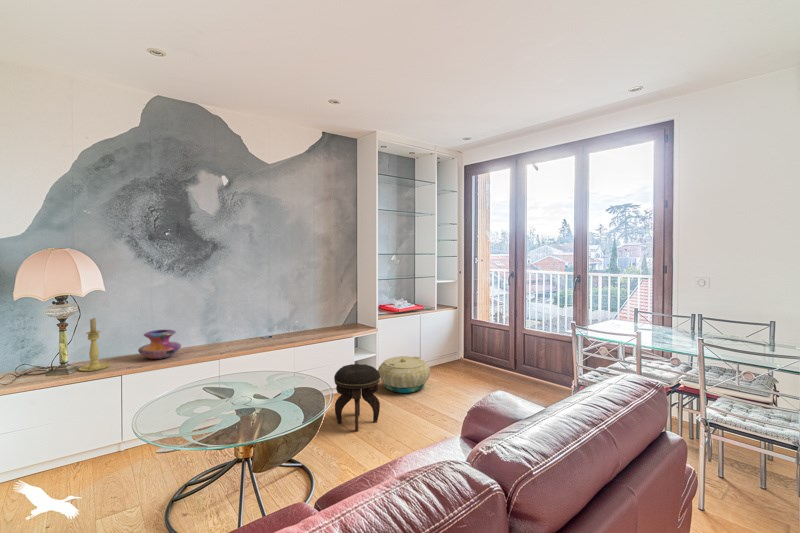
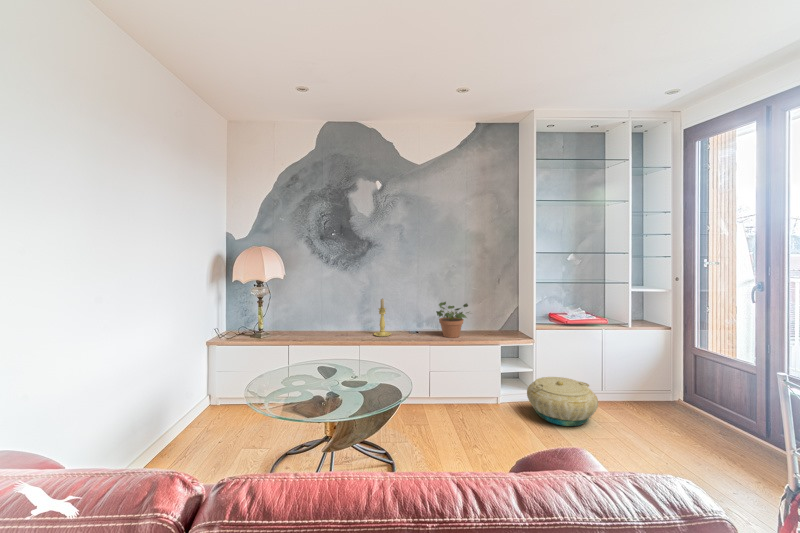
potted plant: none [292,302,329,337] -> present [436,302,469,338]
candle holder: present [79,318,110,371] -> present [374,299,391,337]
decorative vase: present [138,330,181,359] -> none [304,314,335,337]
footstool: present [334,364,380,431] -> none [447,375,499,453]

